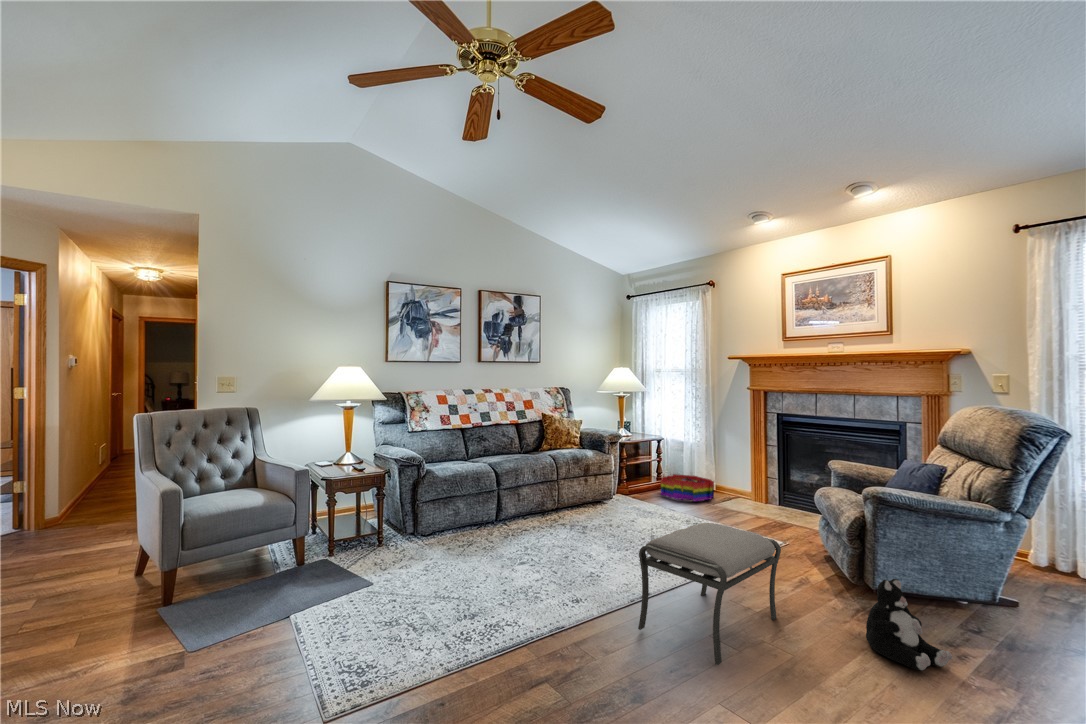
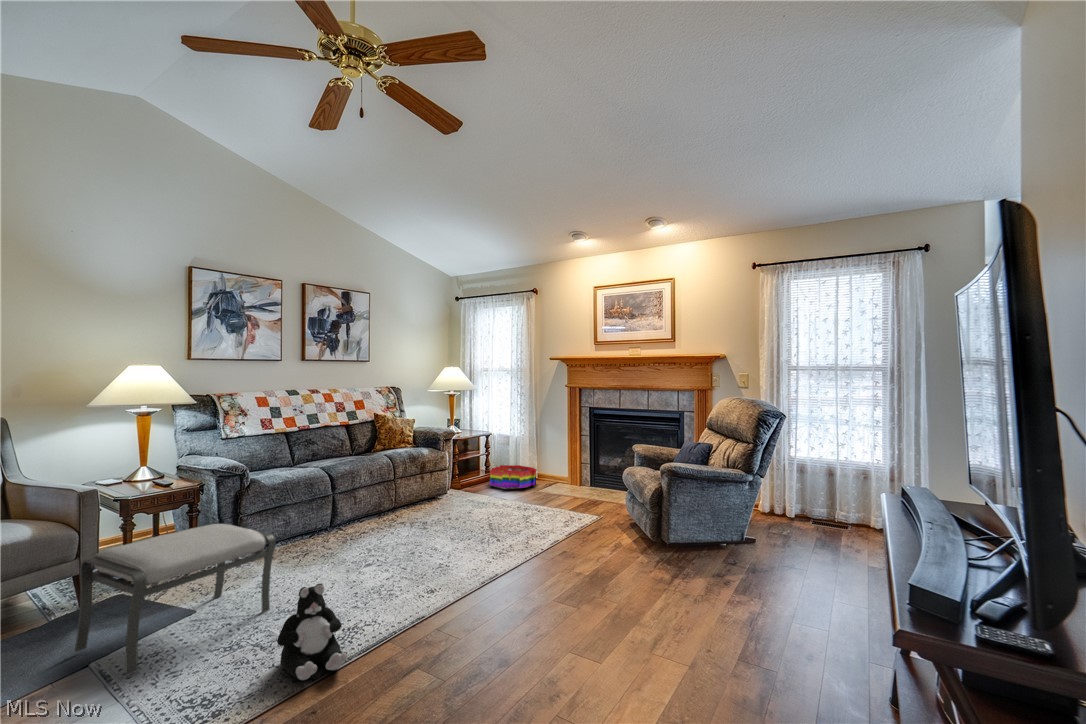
ottoman: present [638,523,781,665] -> present [75,524,276,675]
plush toy: present [866,579,952,670] -> present [277,584,347,680]

